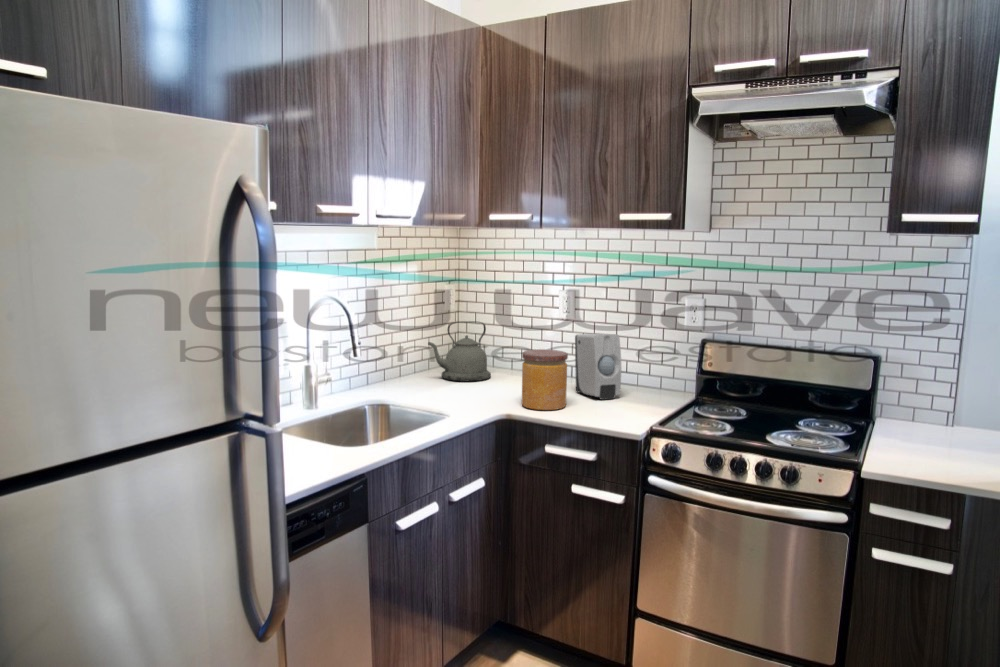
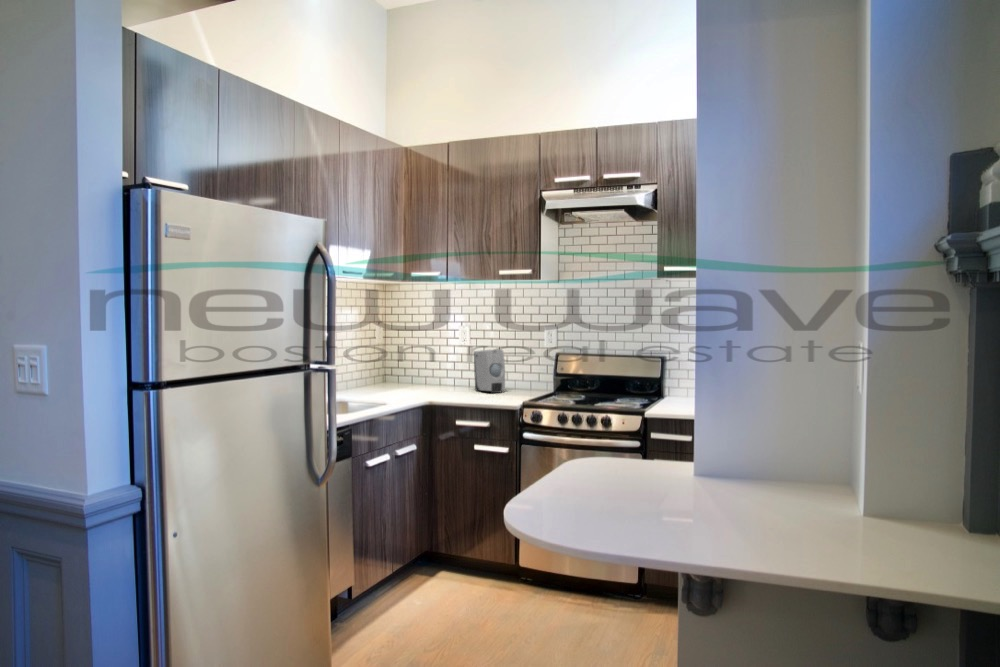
kettle: present [428,321,491,381] -> none [370,347,415,388]
jar: present [522,349,568,410] -> none [439,360,470,398]

